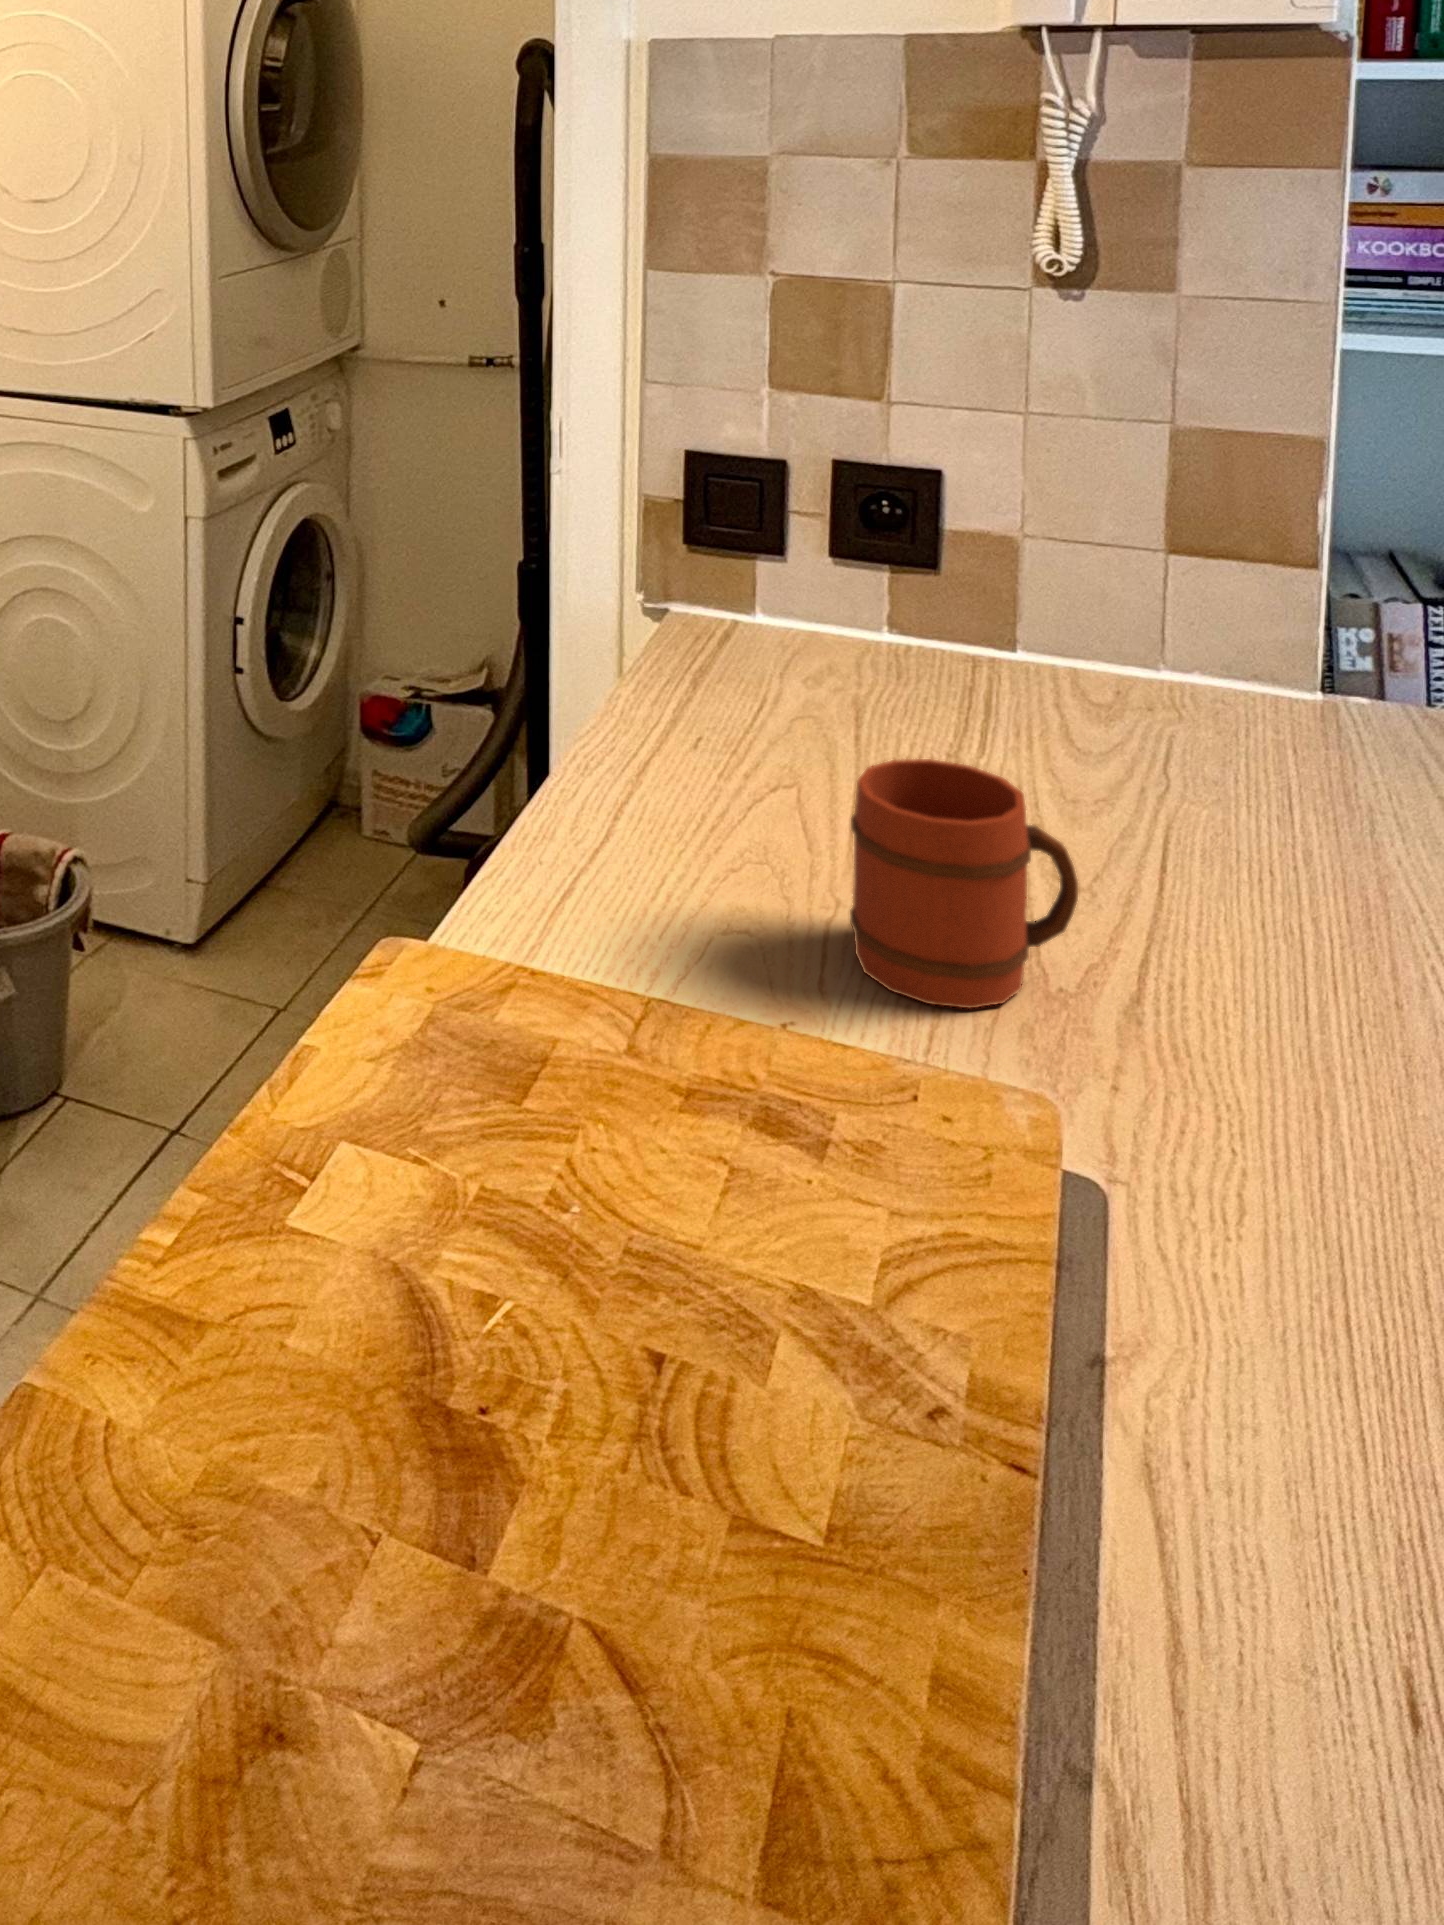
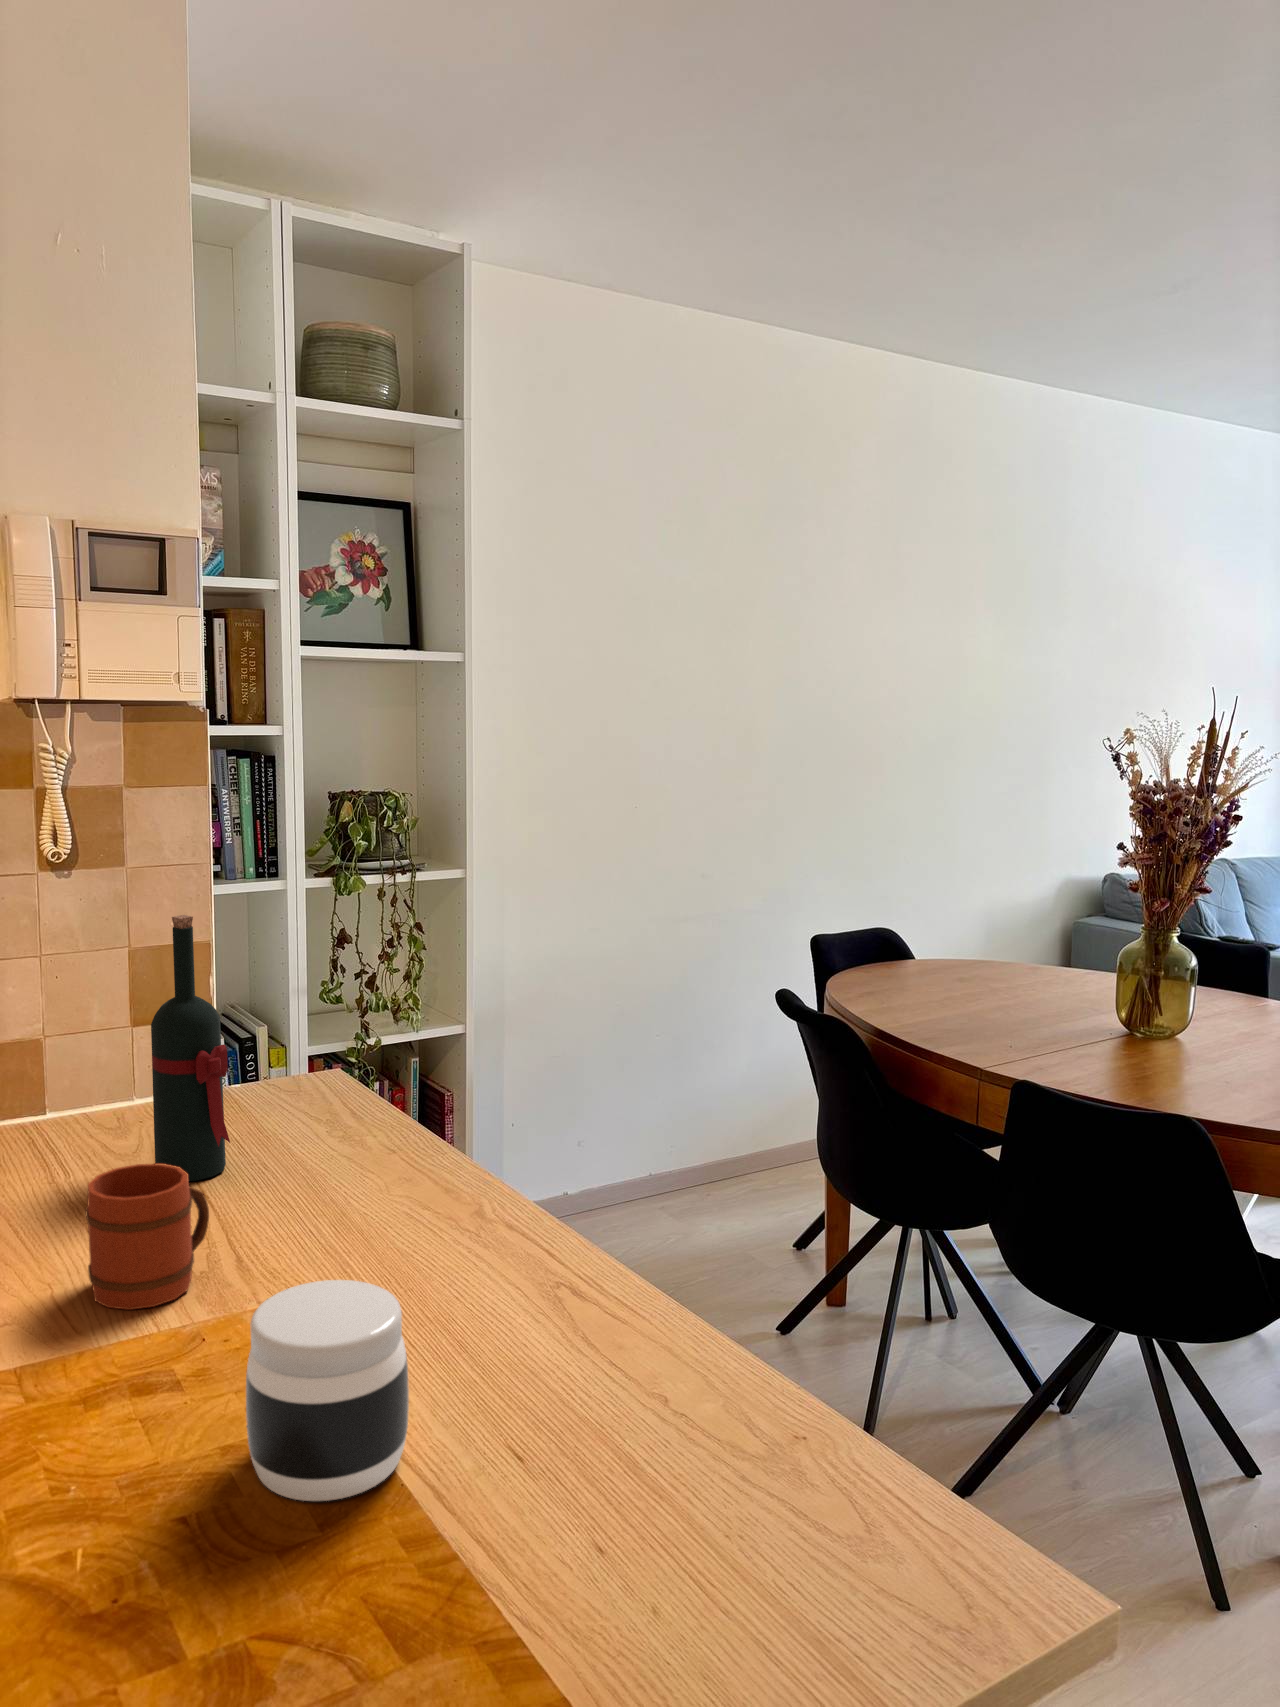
wine bottle: none [1114,381,1251,840] -> present [151,915,230,1181]
jar: none [825,1066,1161,1542] -> present [246,1280,409,1501]

